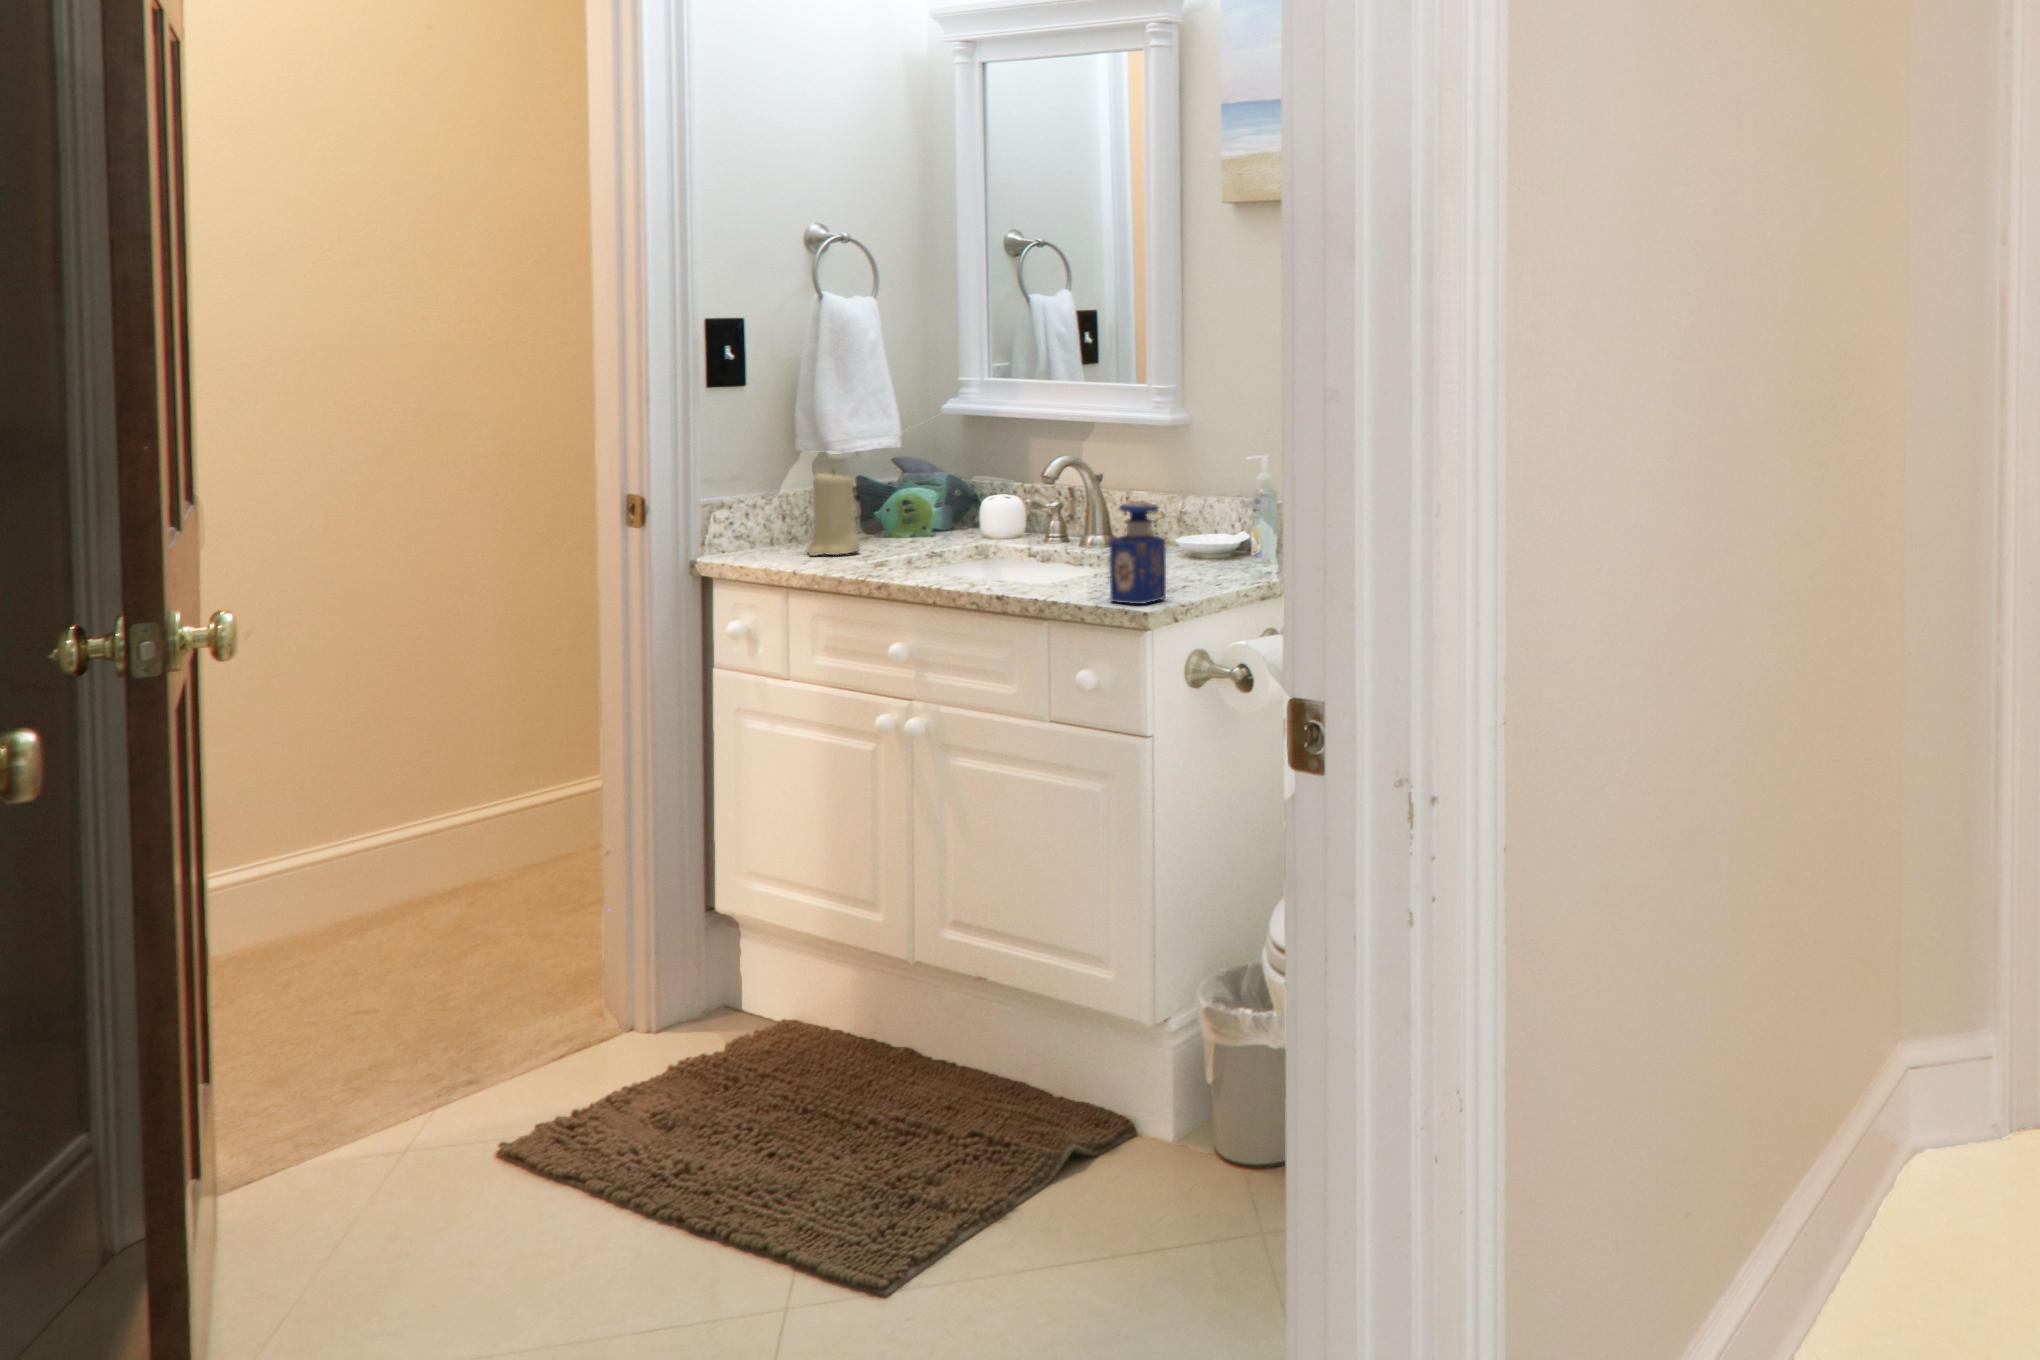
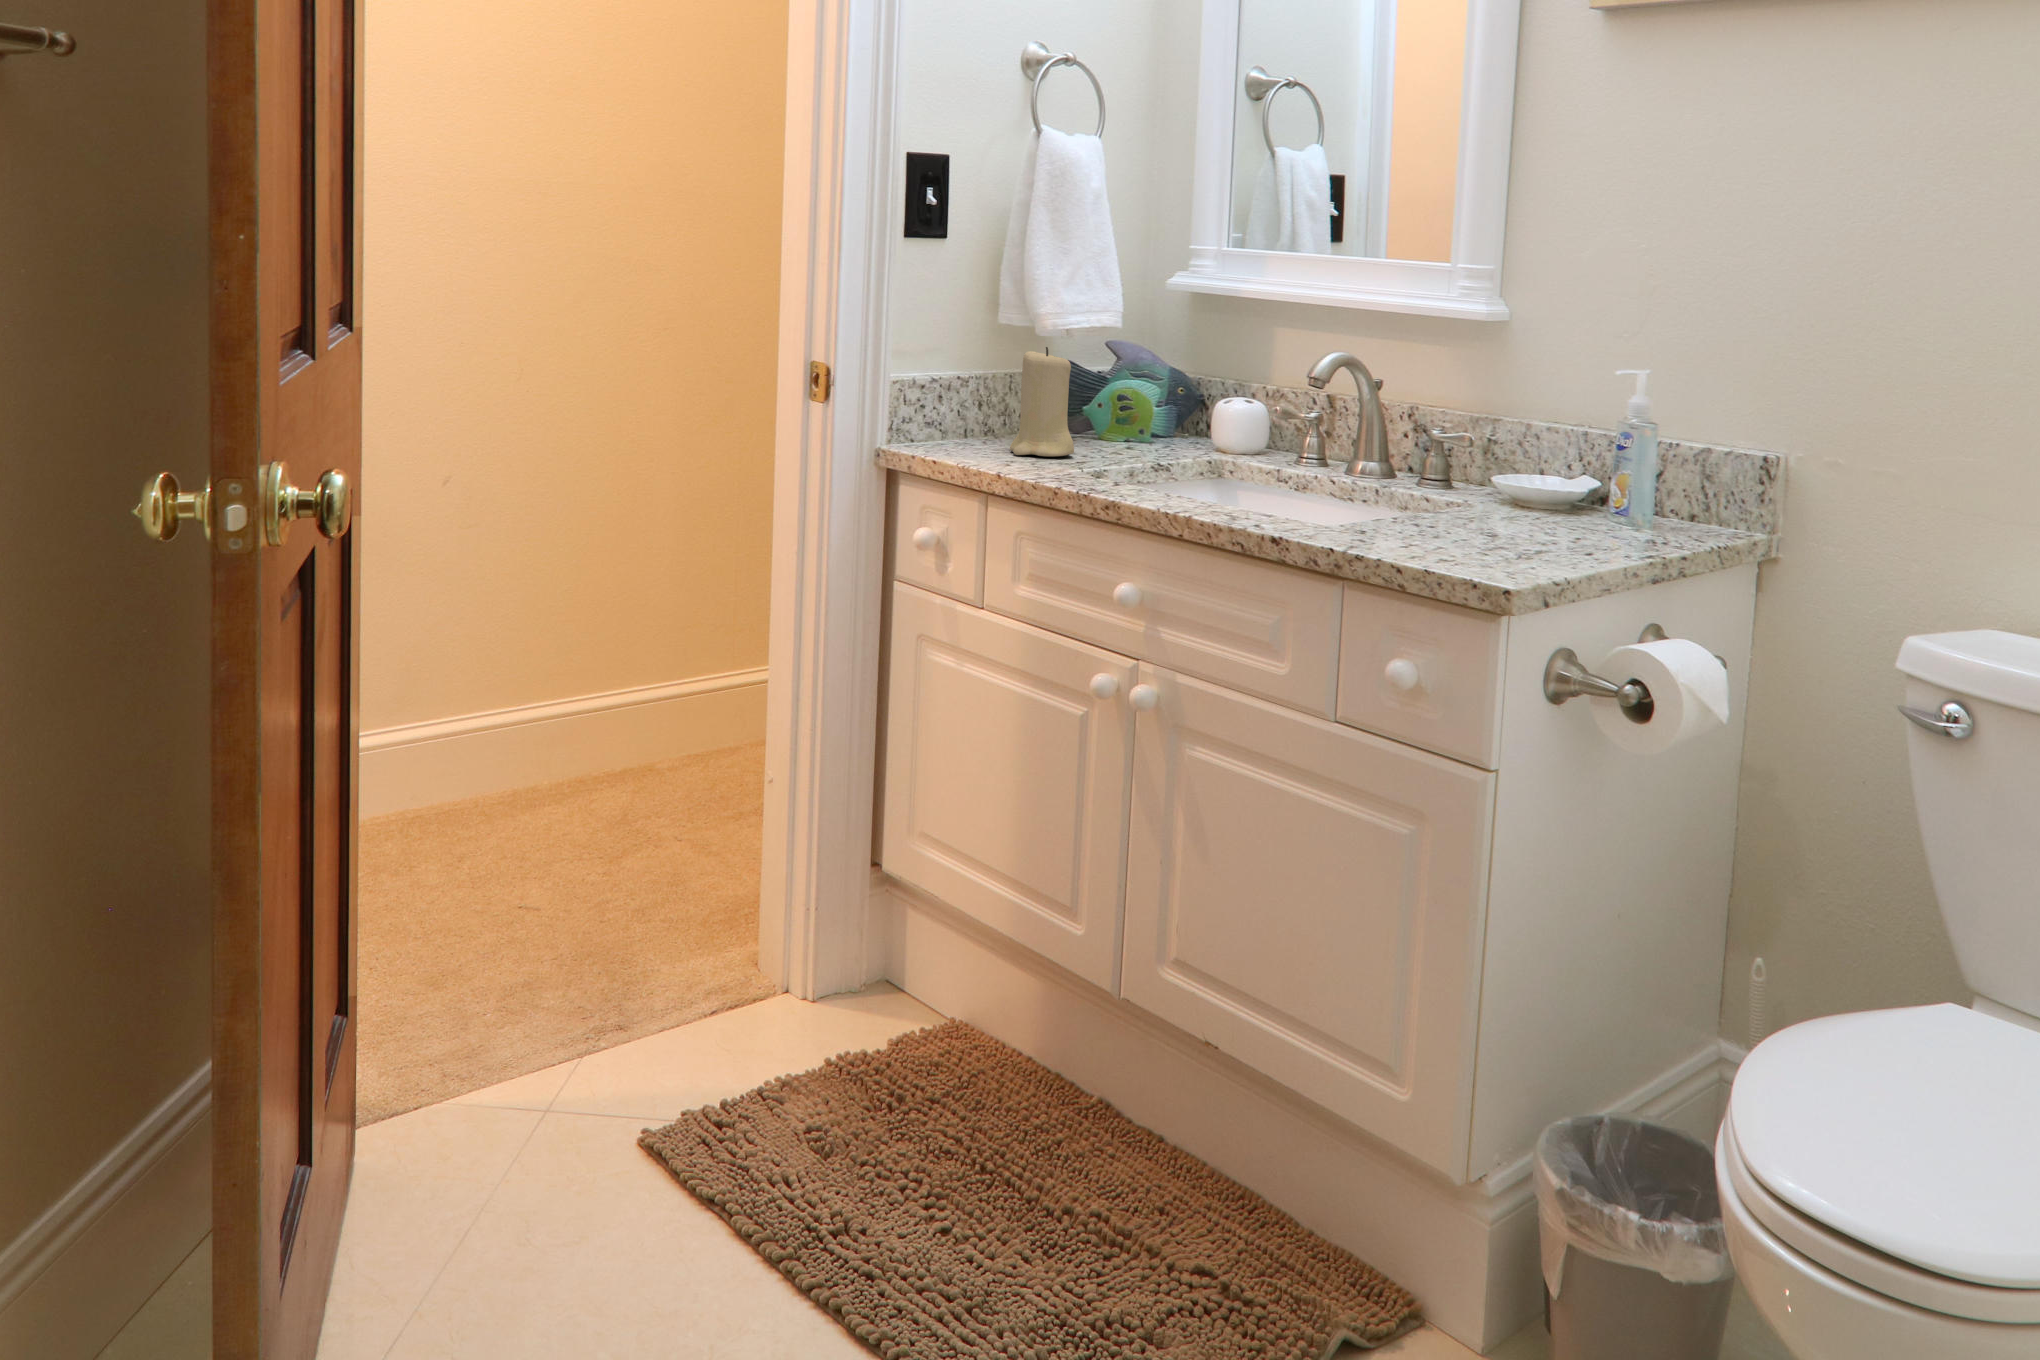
perfume bottle: present [1109,501,1166,604] -> none [1439,422,1527,573]

